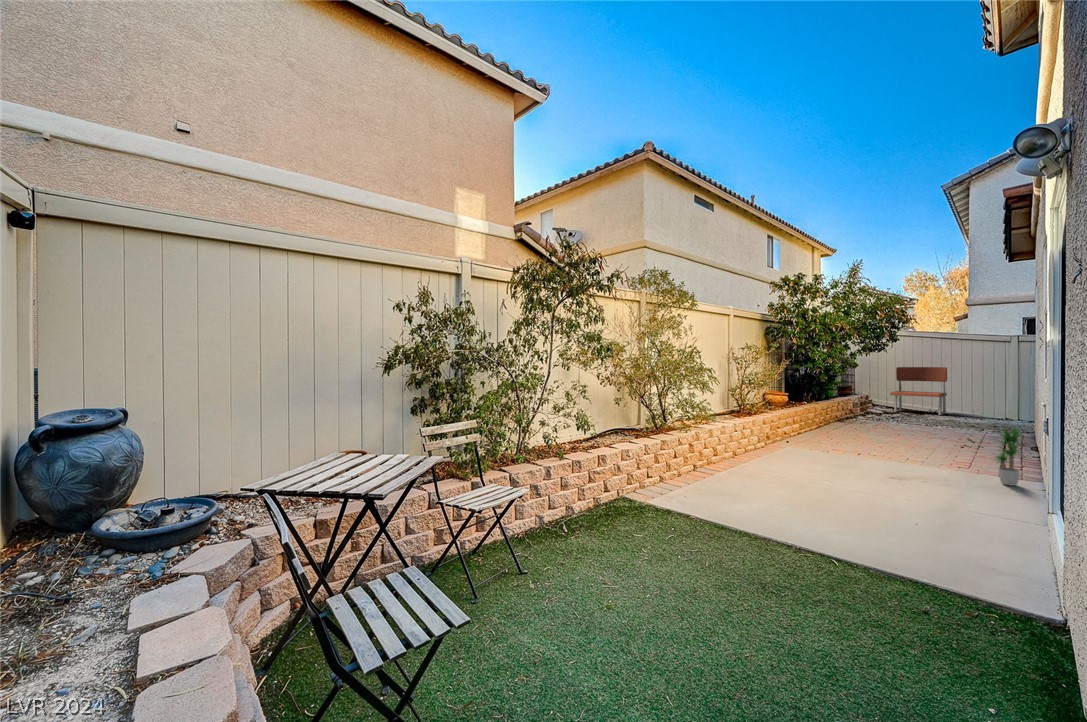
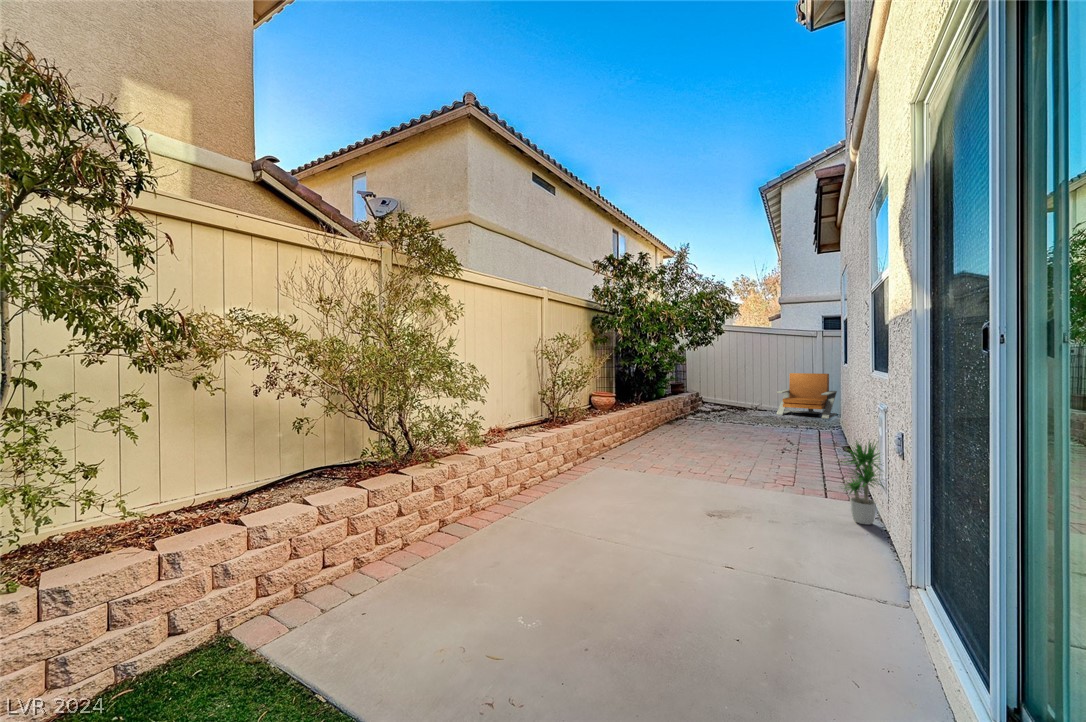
bench: present [890,367,947,415] -> none [717,362,768,411]
lounge chair: none [955,379,1027,424] -> present [776,373,837,419]

